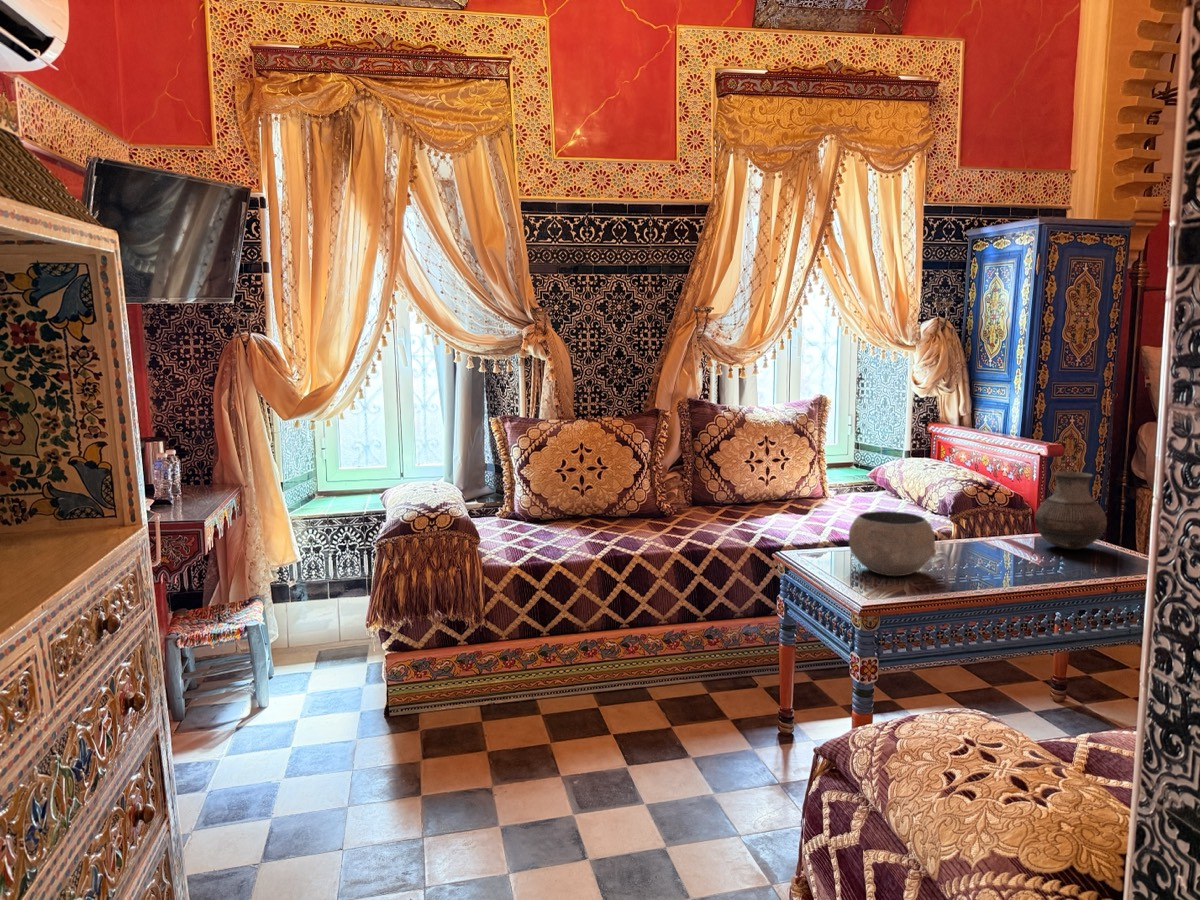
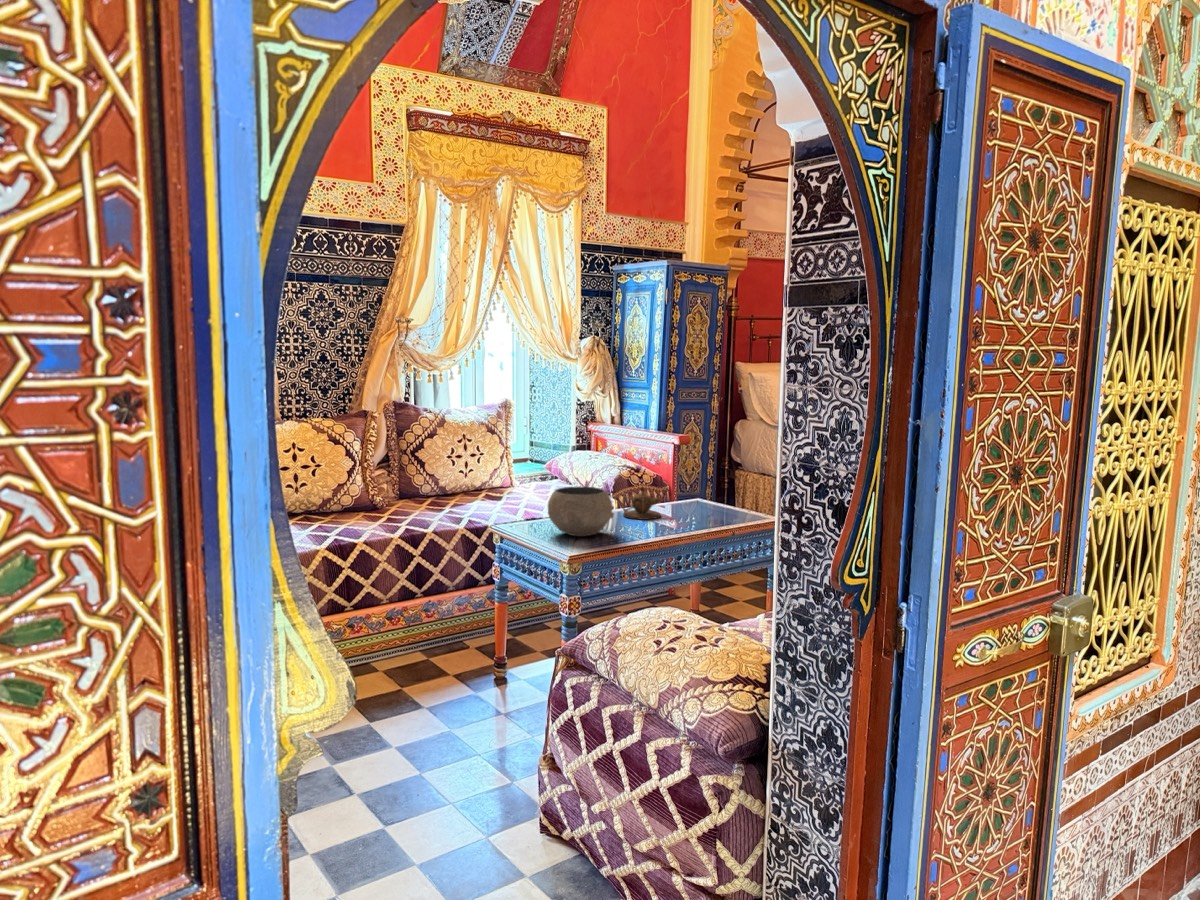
vase: present [1035,471,1107,549] -> none [676,452,724,510]
teapot: none [954,516,1011,558] -> present [622,488,662,520]

